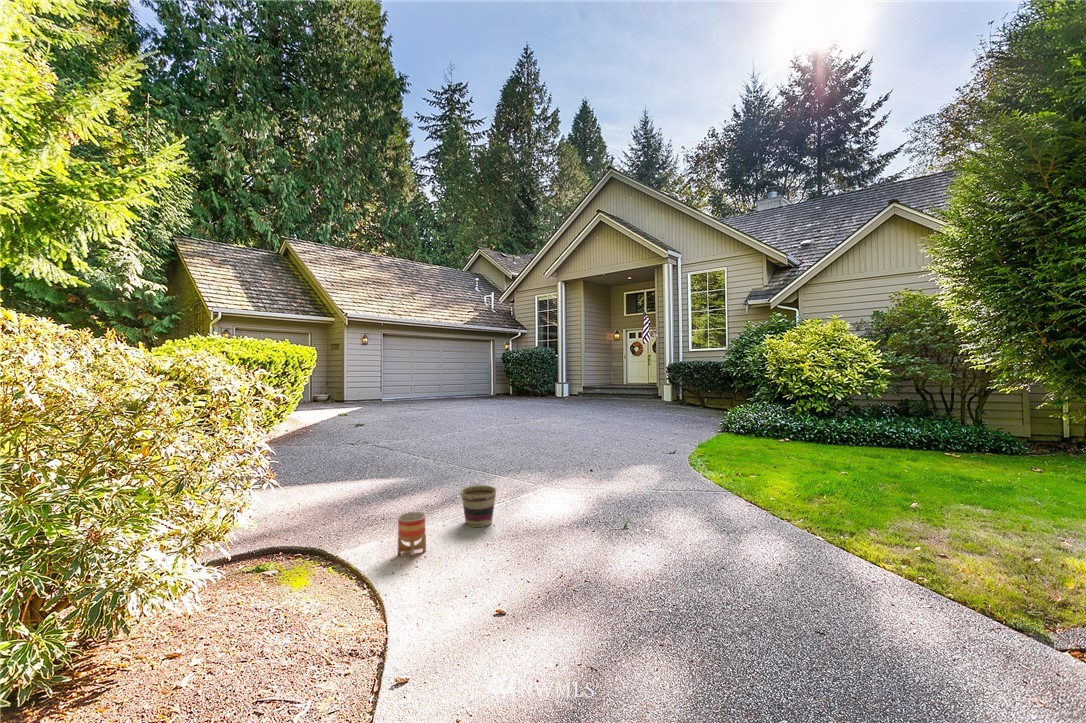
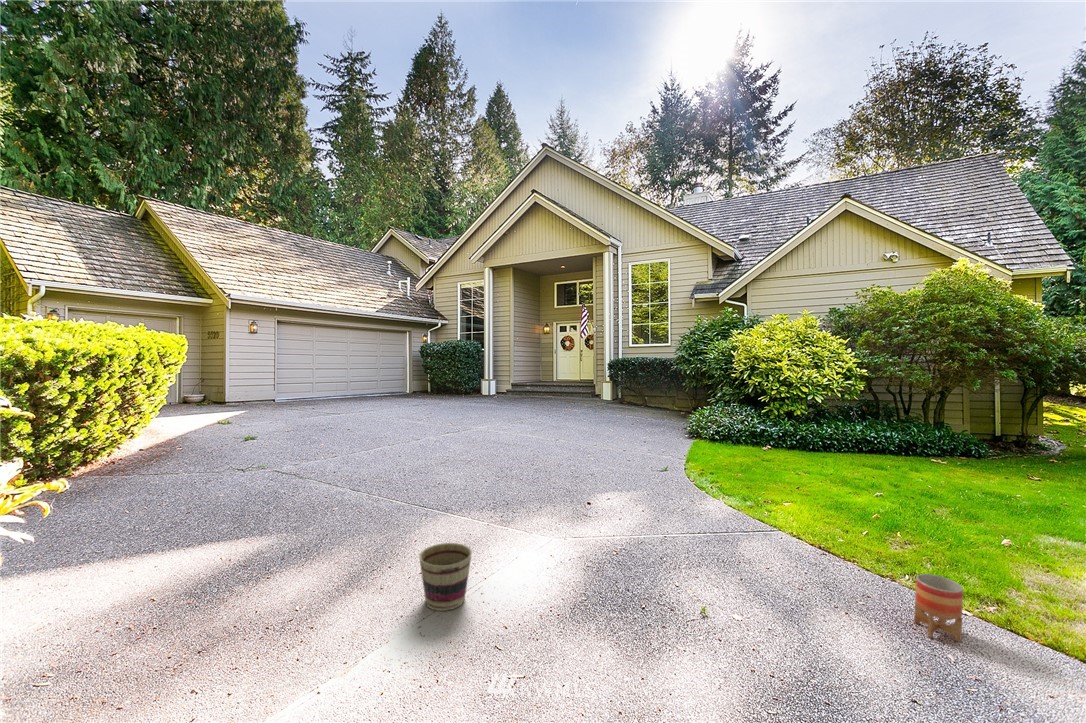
planter: present [398,512,426,558] -> present [914,574,963,642]

